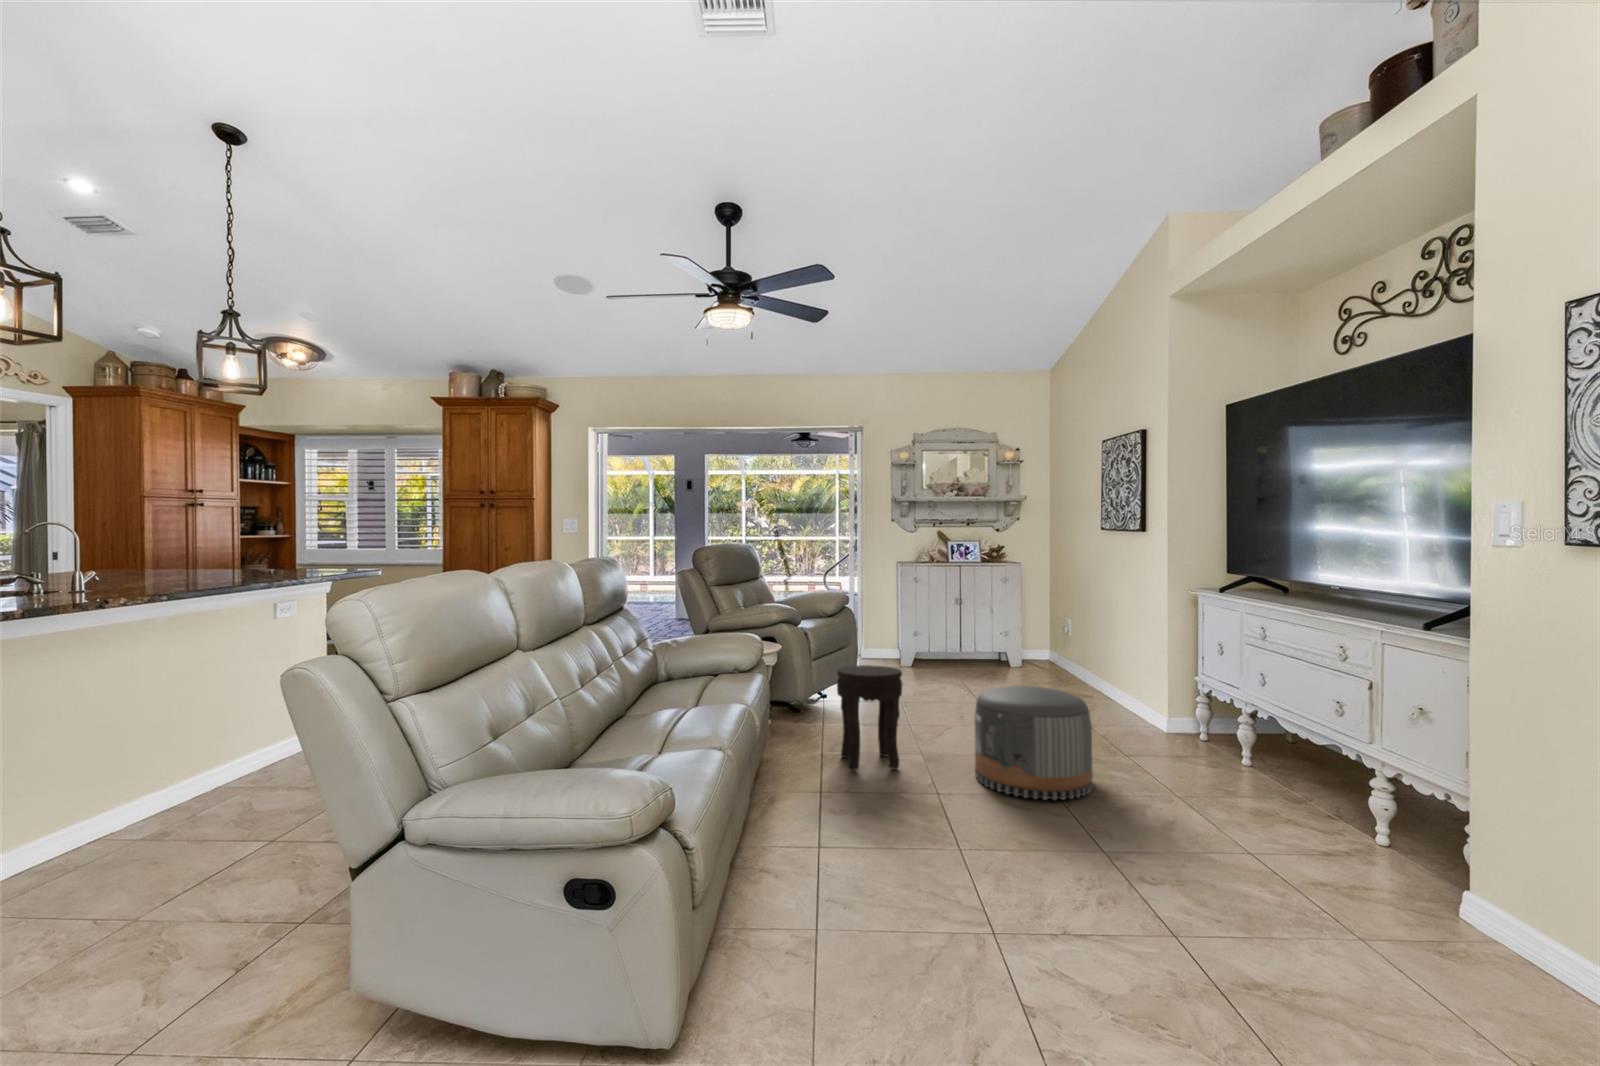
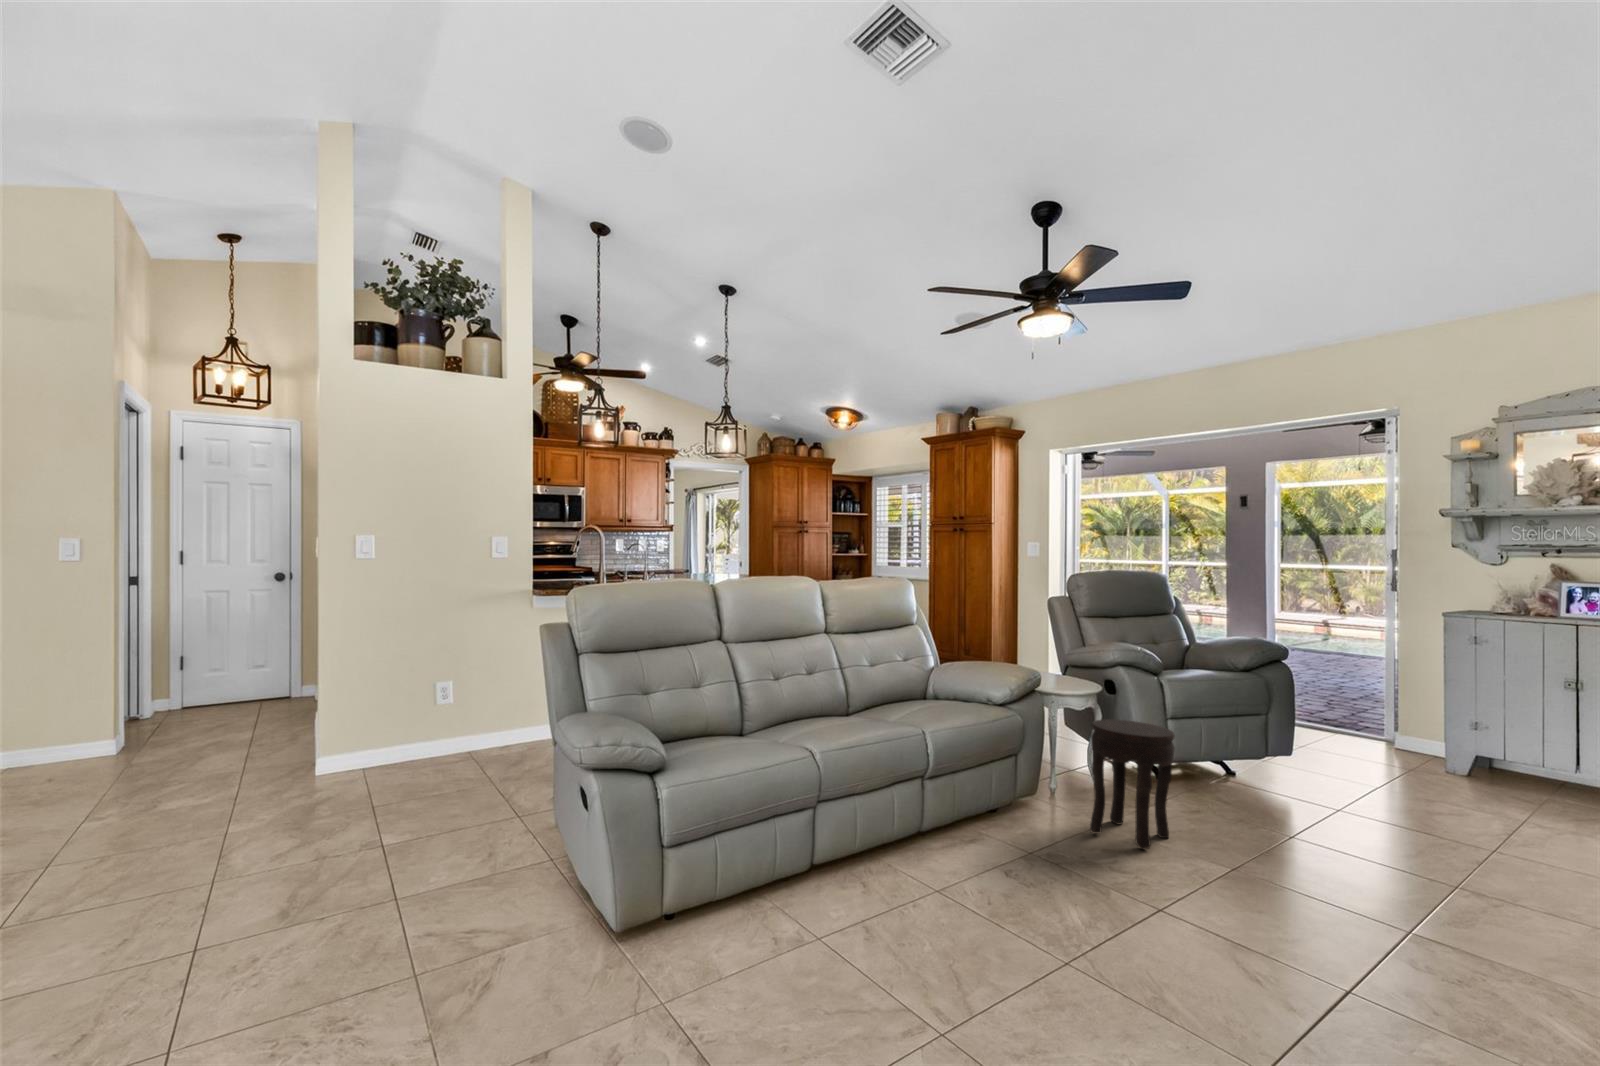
pouf: present [974,686,1093,800] -> none [1211,785,1403,967]

